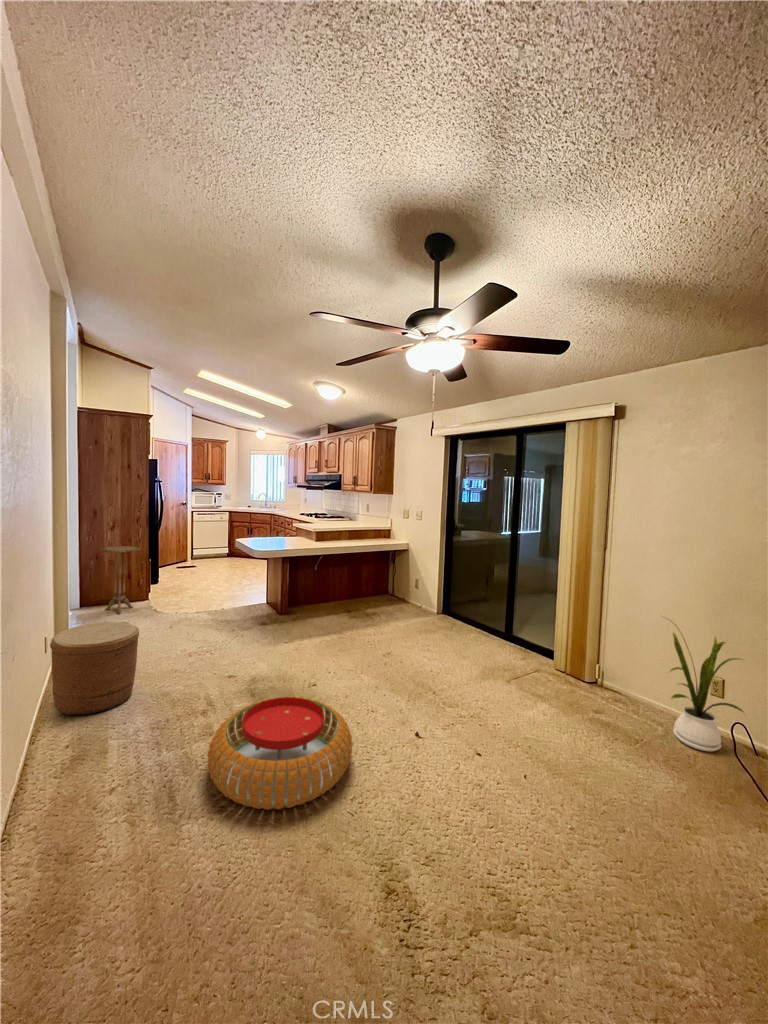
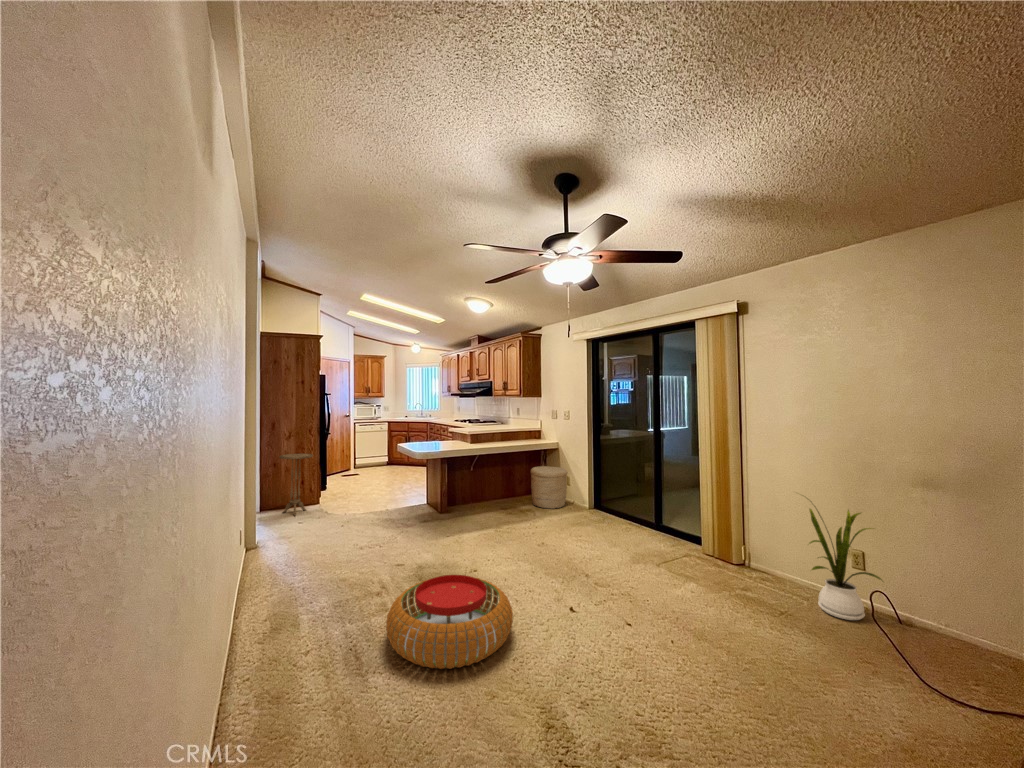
woven basket: present [50,622,139,715] -> present [530,466,567,509]

